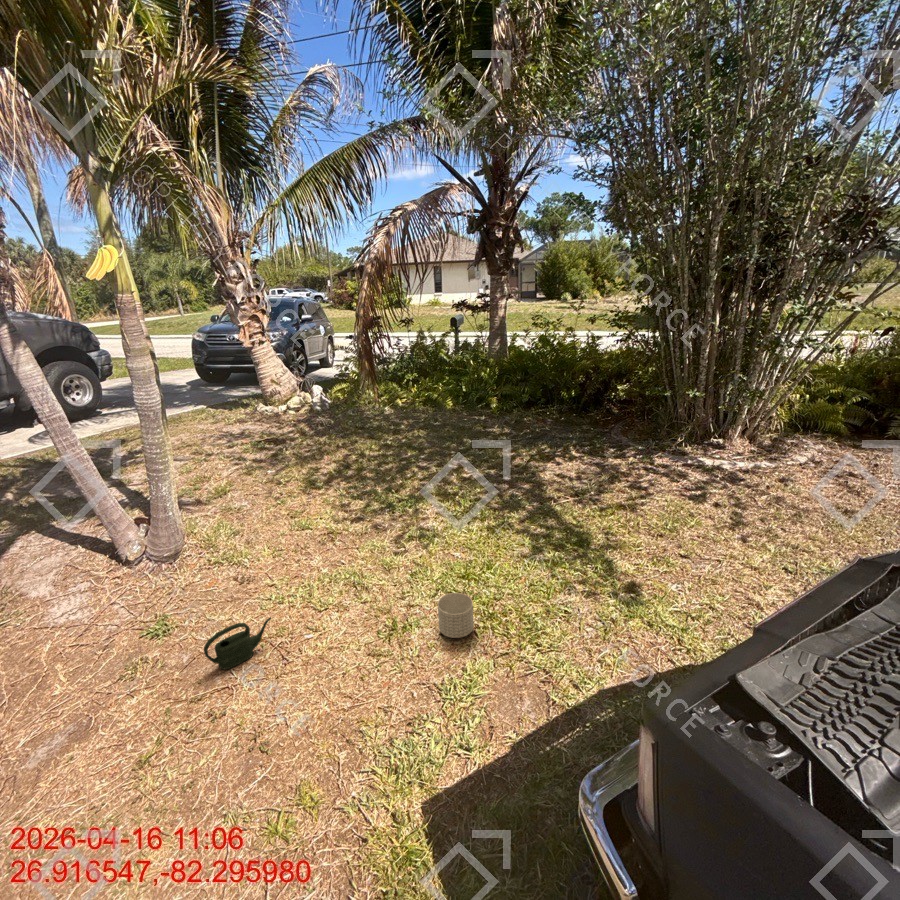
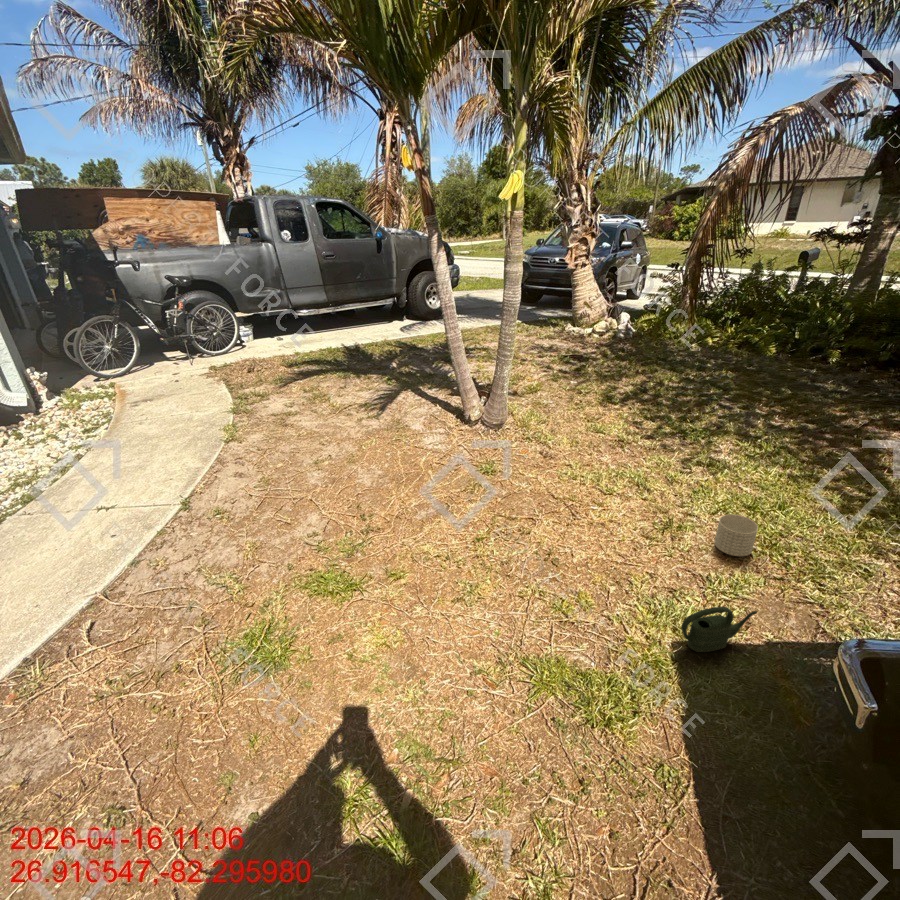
watering can: present [204,617,271,670] -> present [681,607,757,652]

